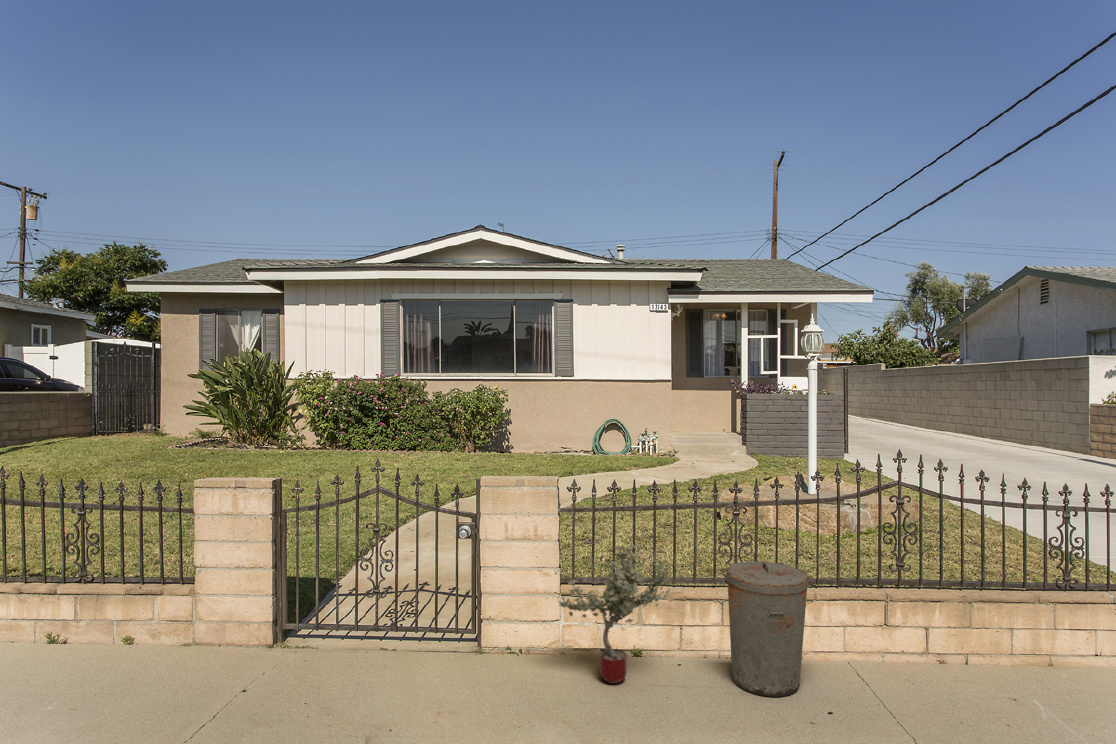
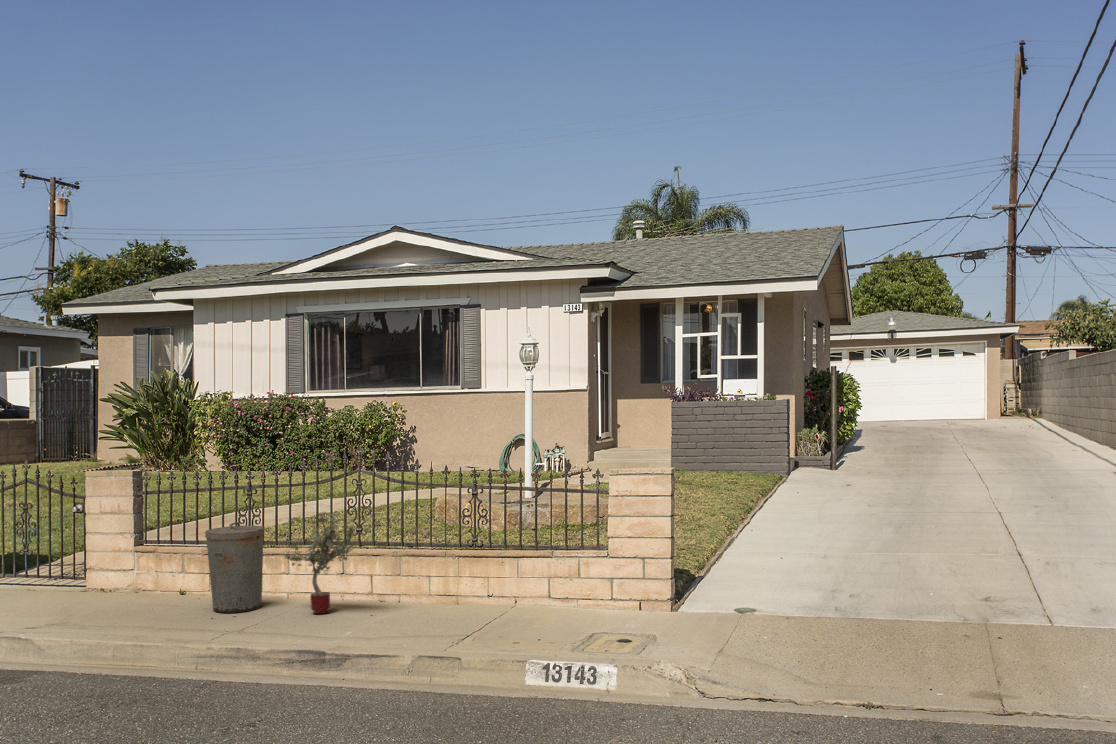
potted tree: present [559,542,670,684] -> present [285,512,355,614]

